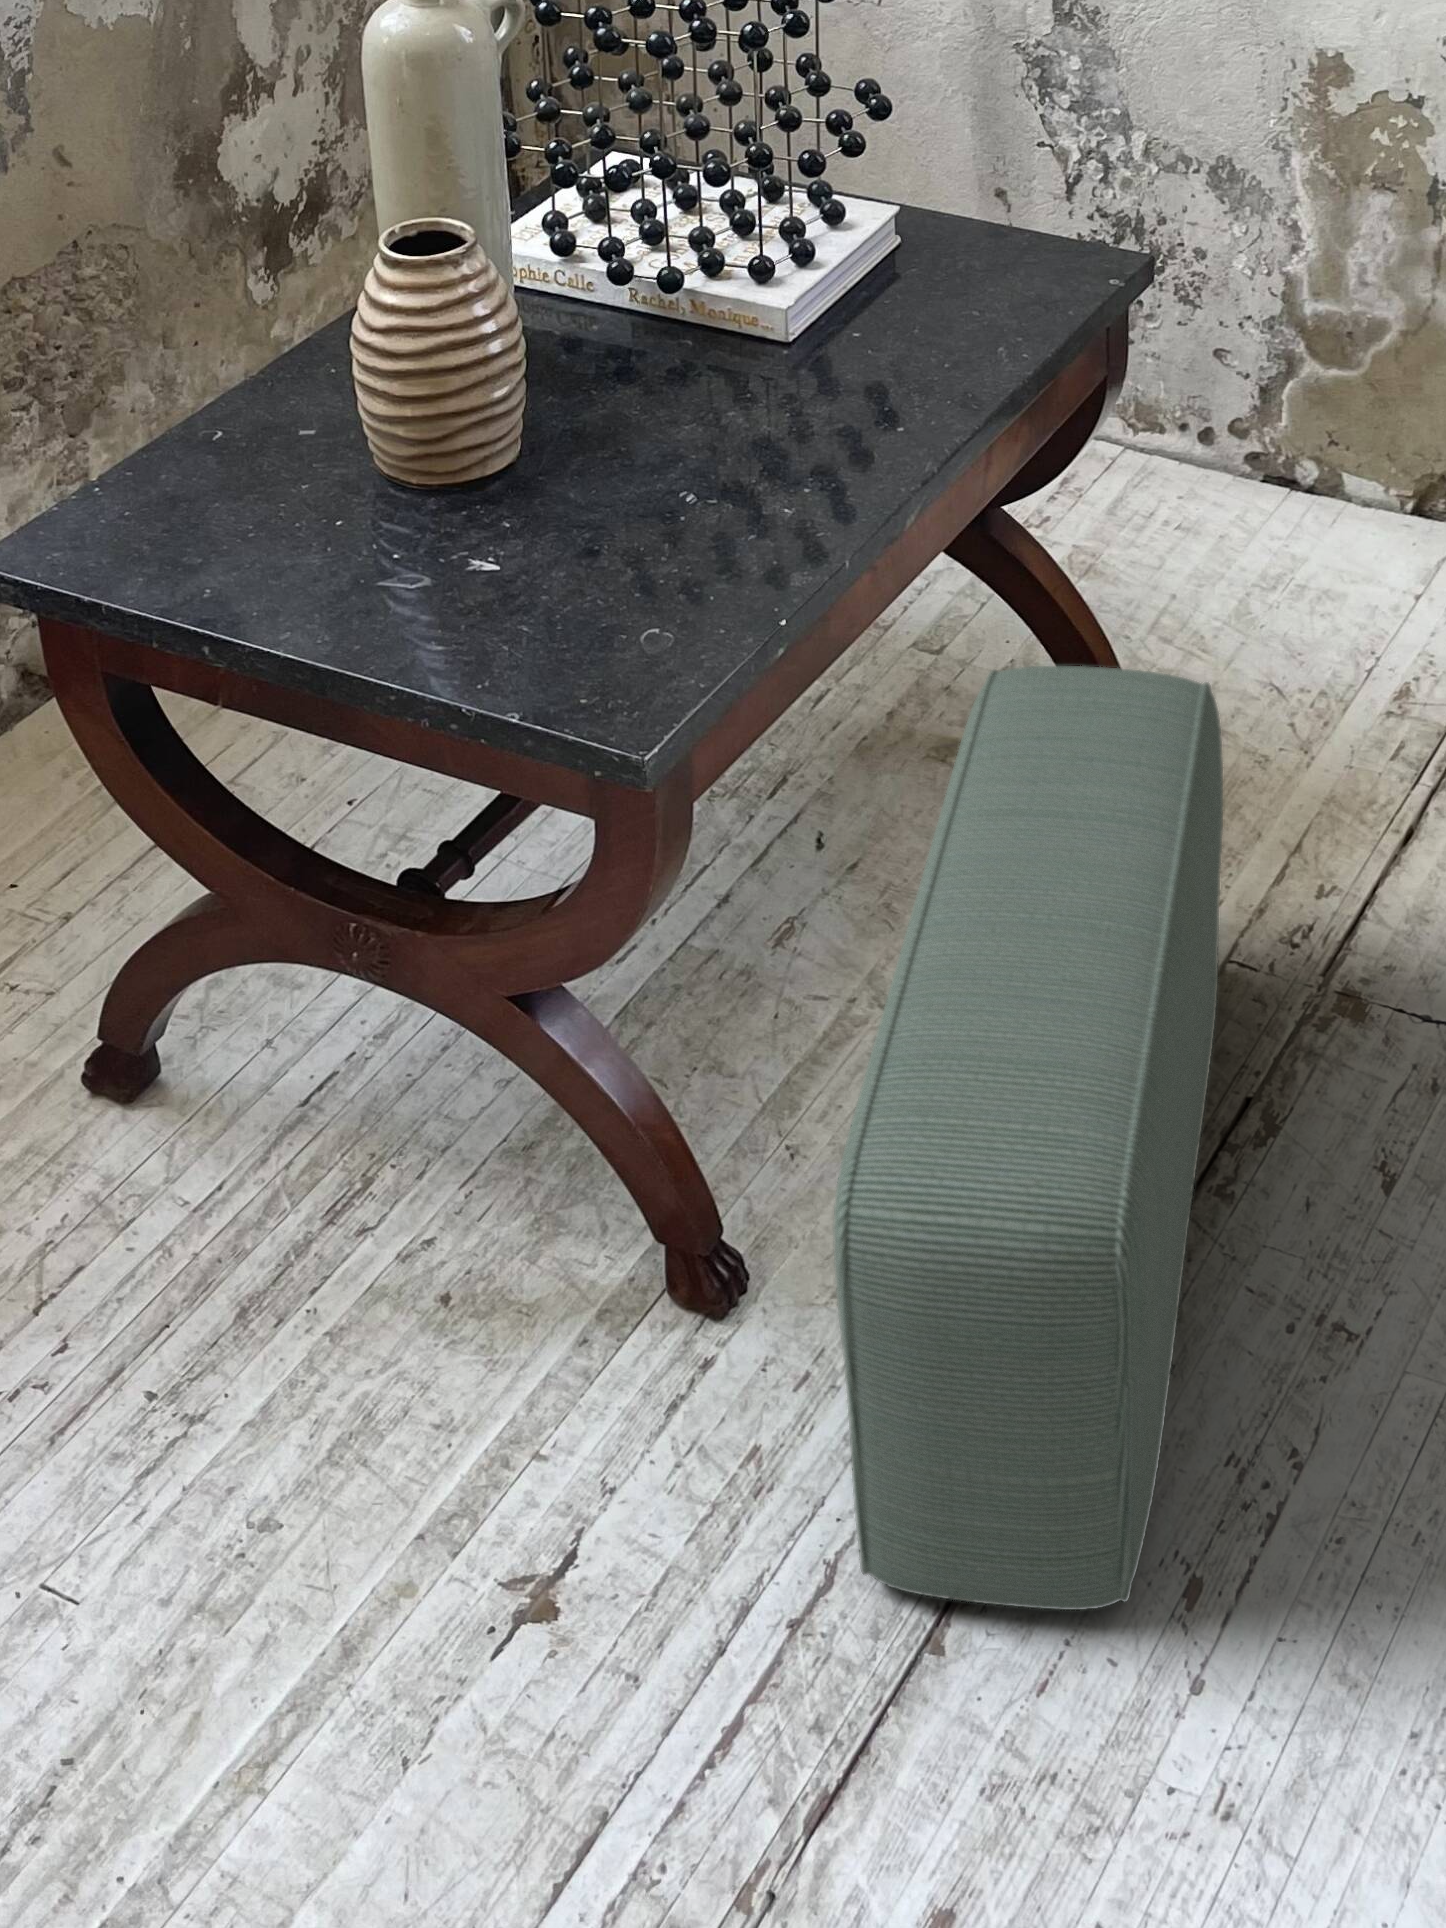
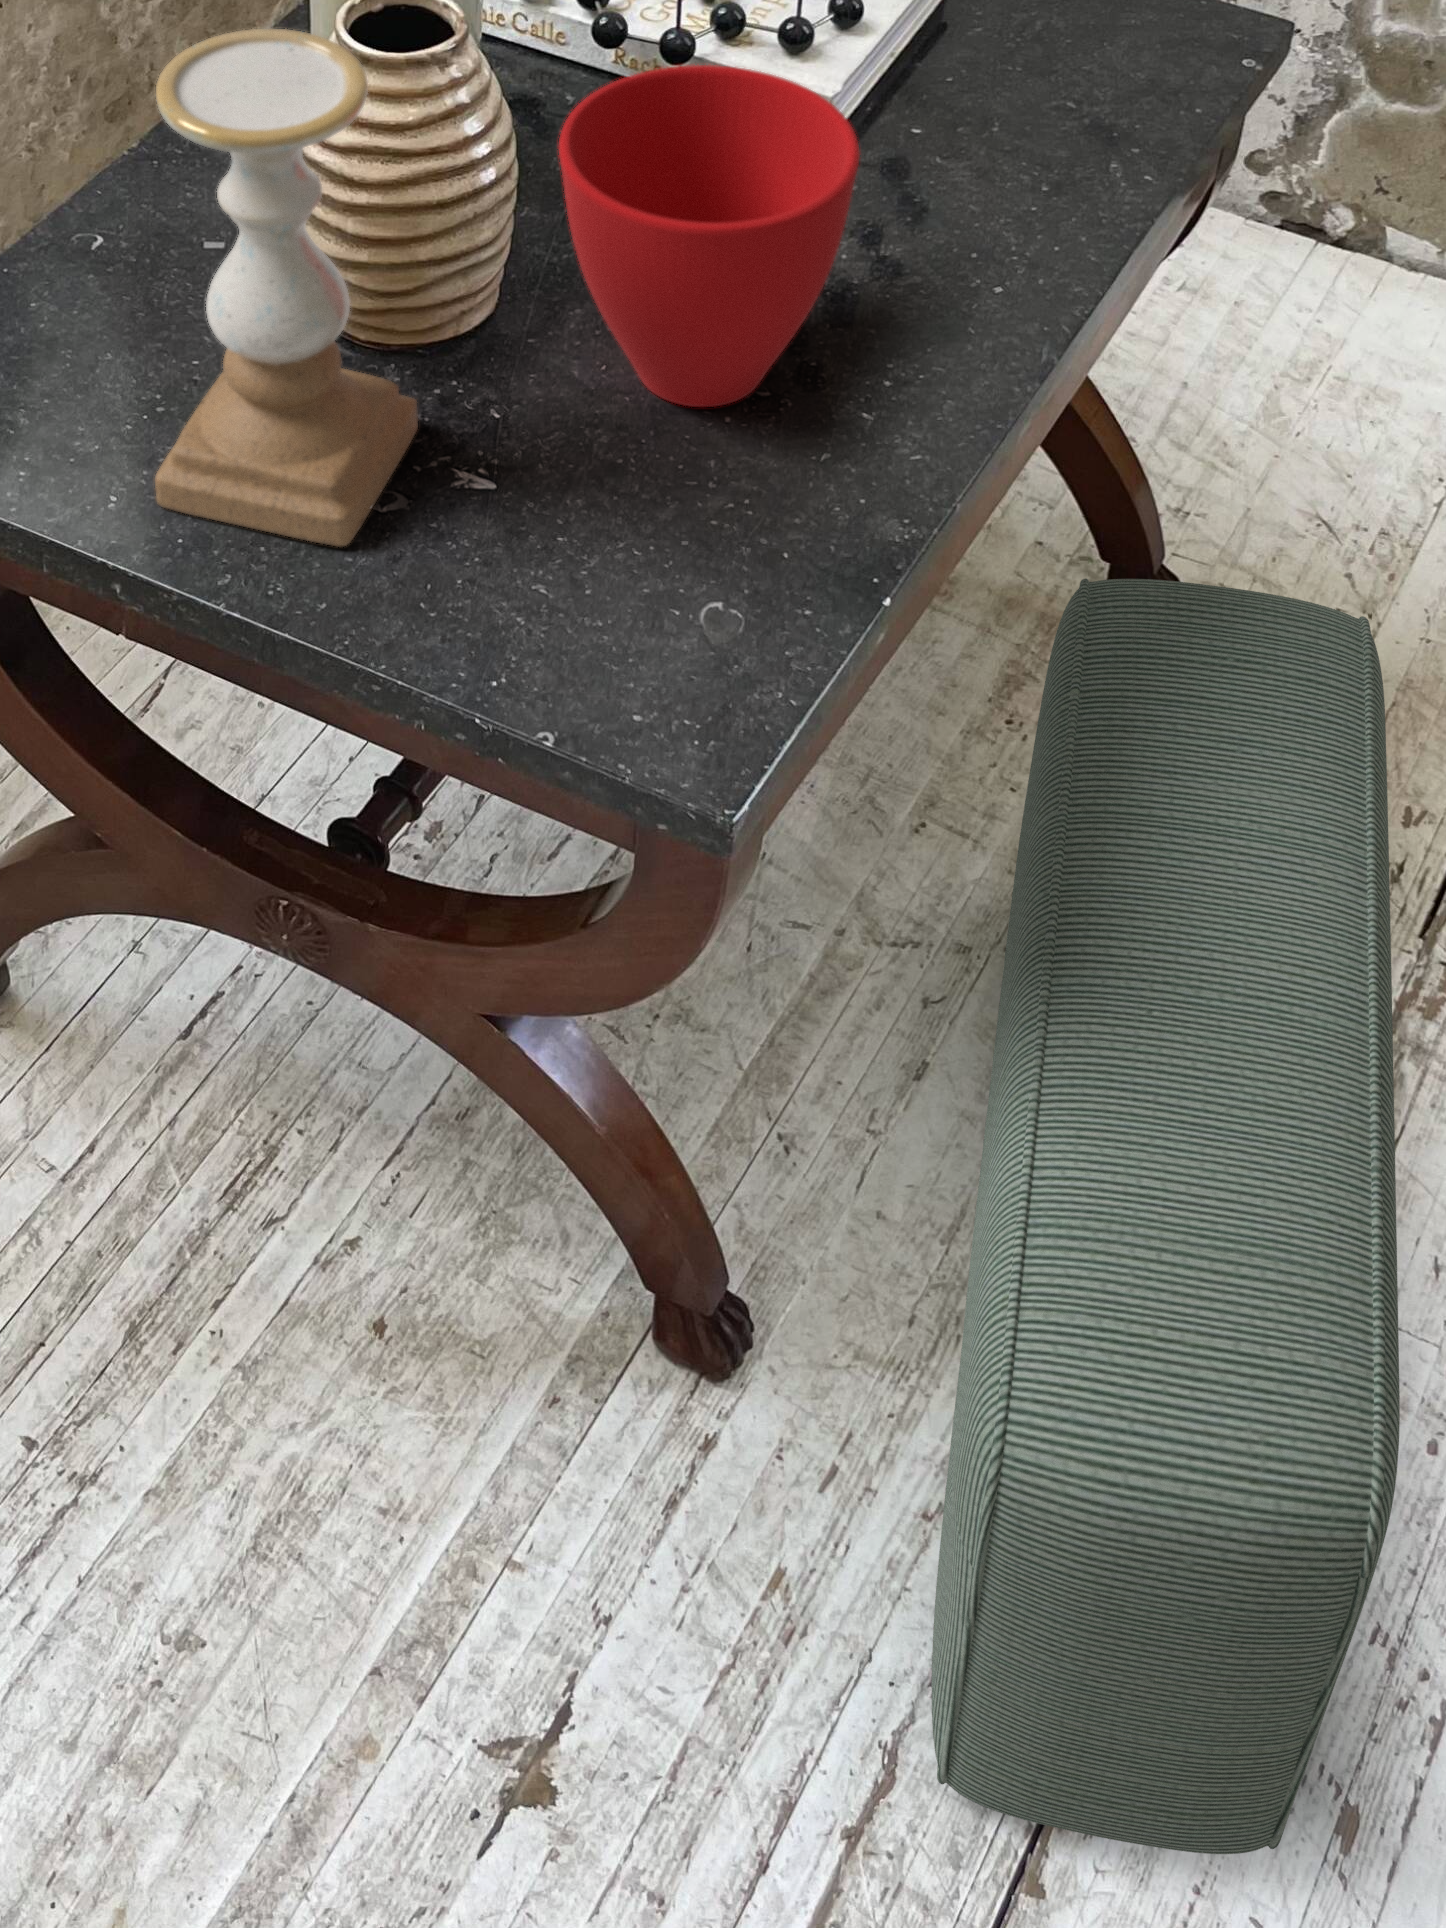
candle holder: none [228,236,446,615] -> present [155,29,418,547]
cup: none [539,270,759,519] -> present [559,65,860,407]

